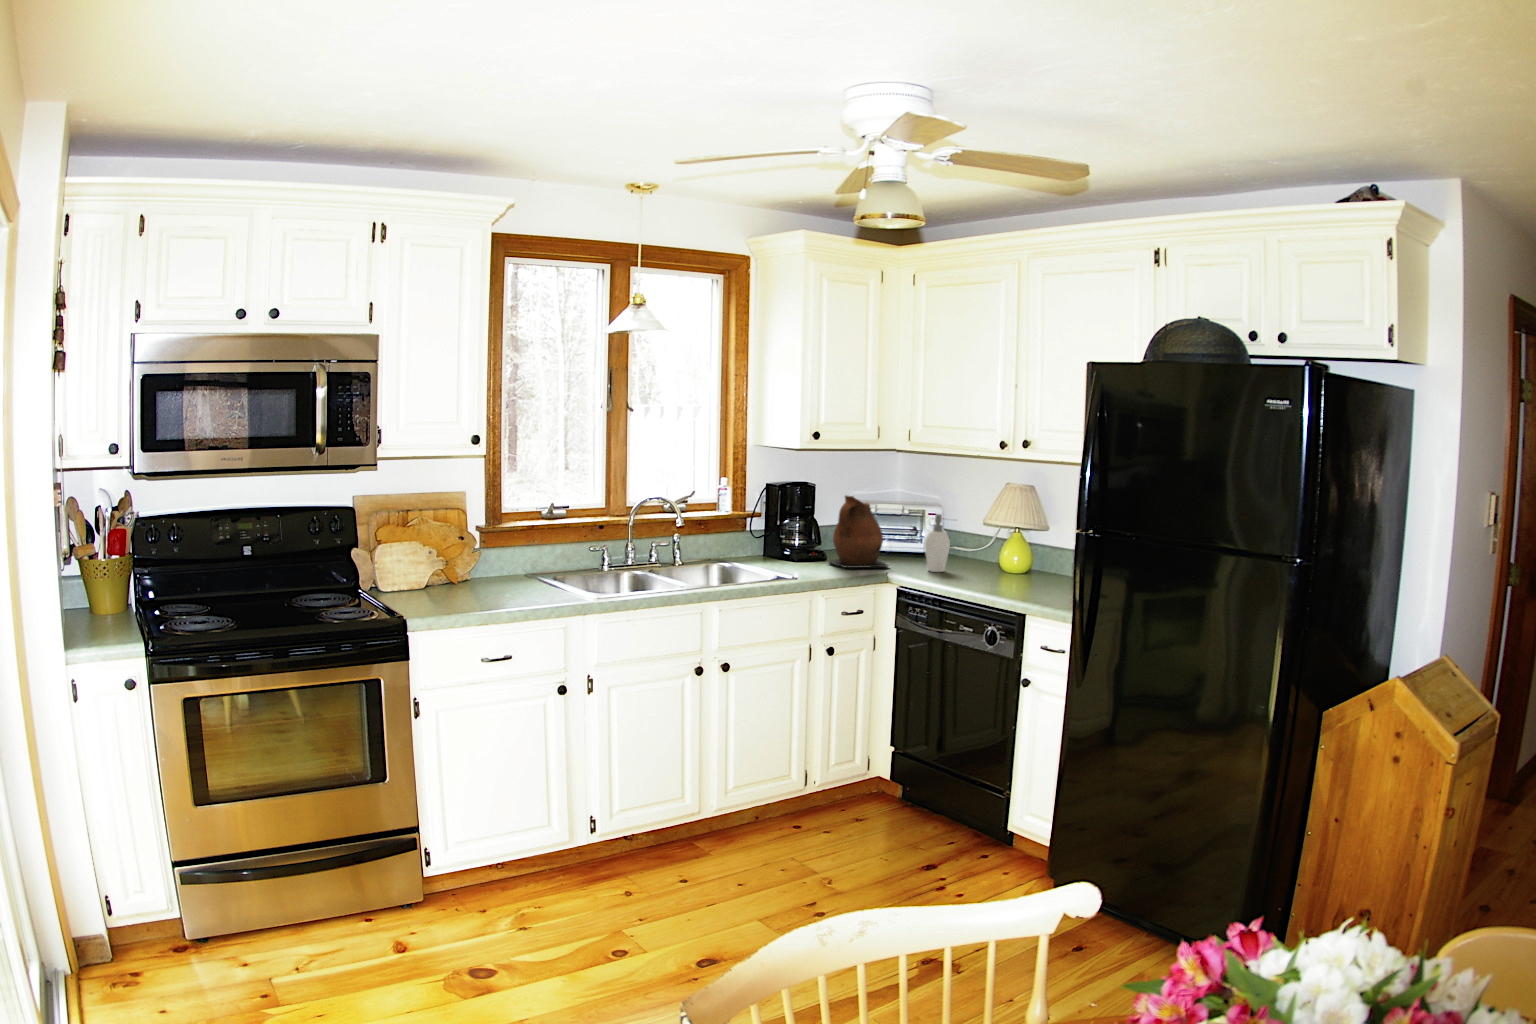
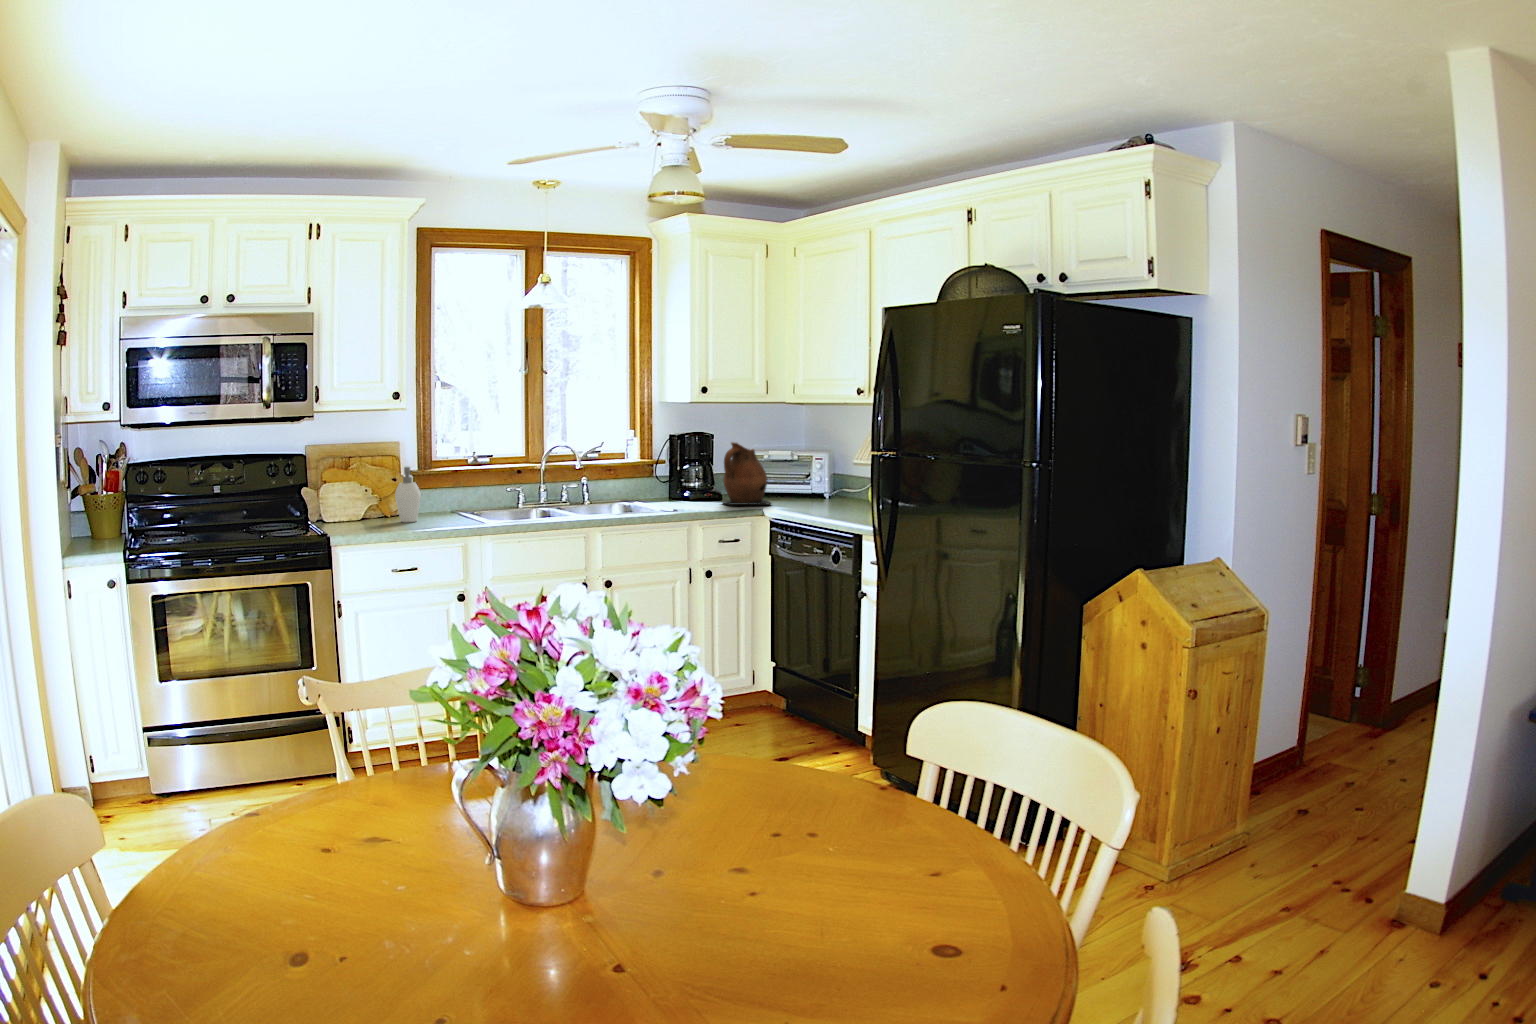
soap dispenser: present [925,514,950,572] -> present [395,467,421,522]

